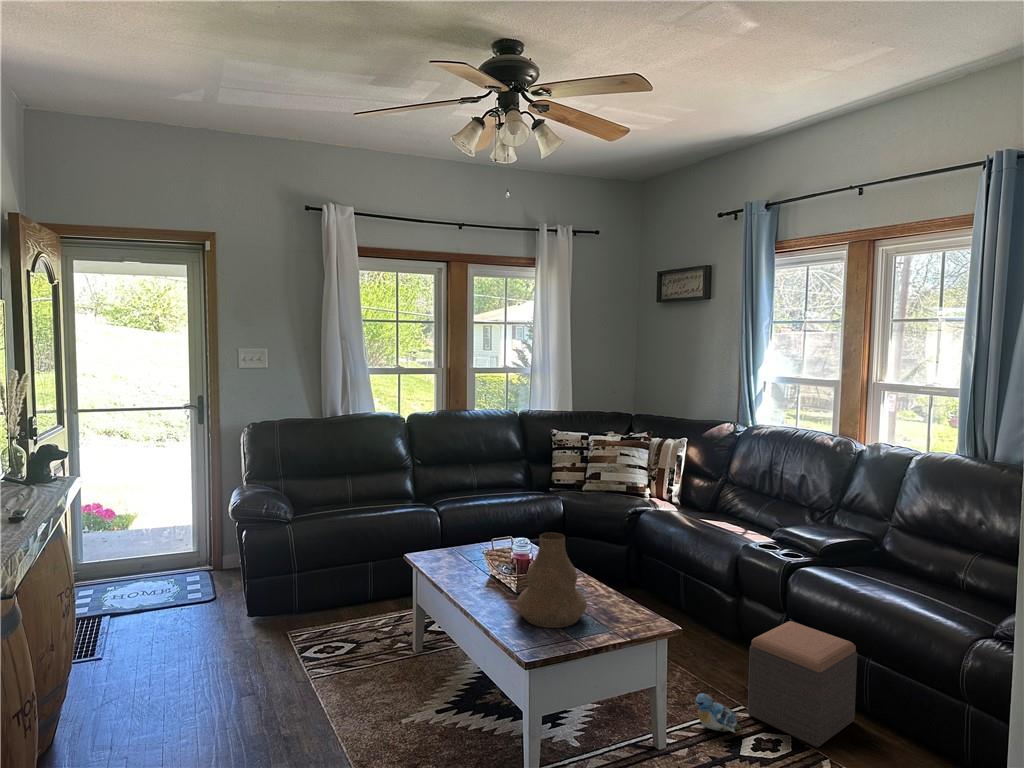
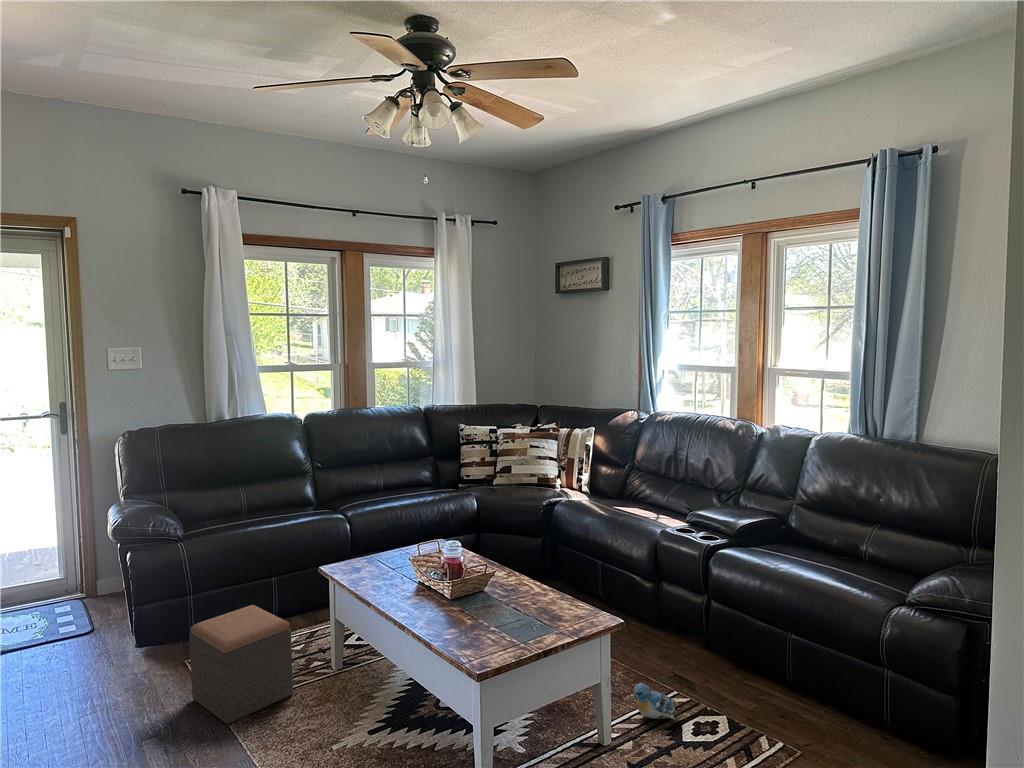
vase: present [517,533,587,628] -> none [457,535,530,634]
footstool: present [748,621,857,747] -> present [189,605,293,724]

